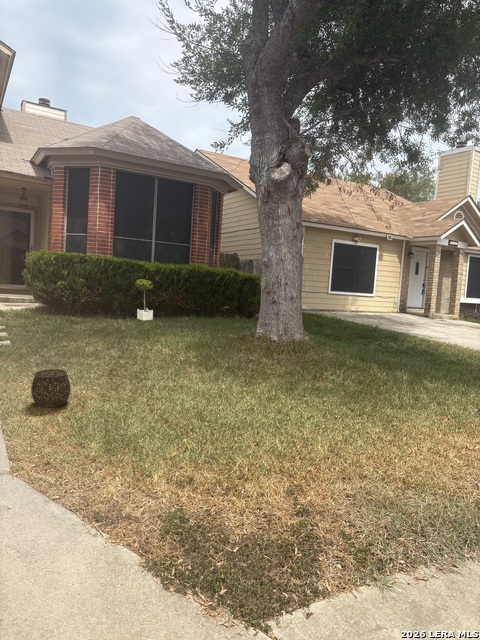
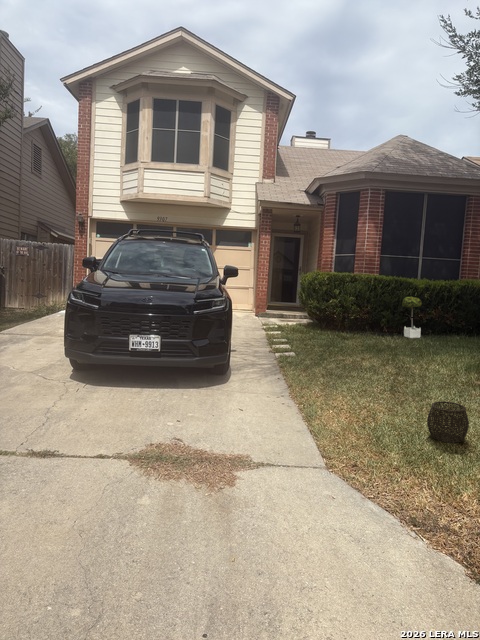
woven basket: present [31,369,71,408] -> present [427,401,469,443]

